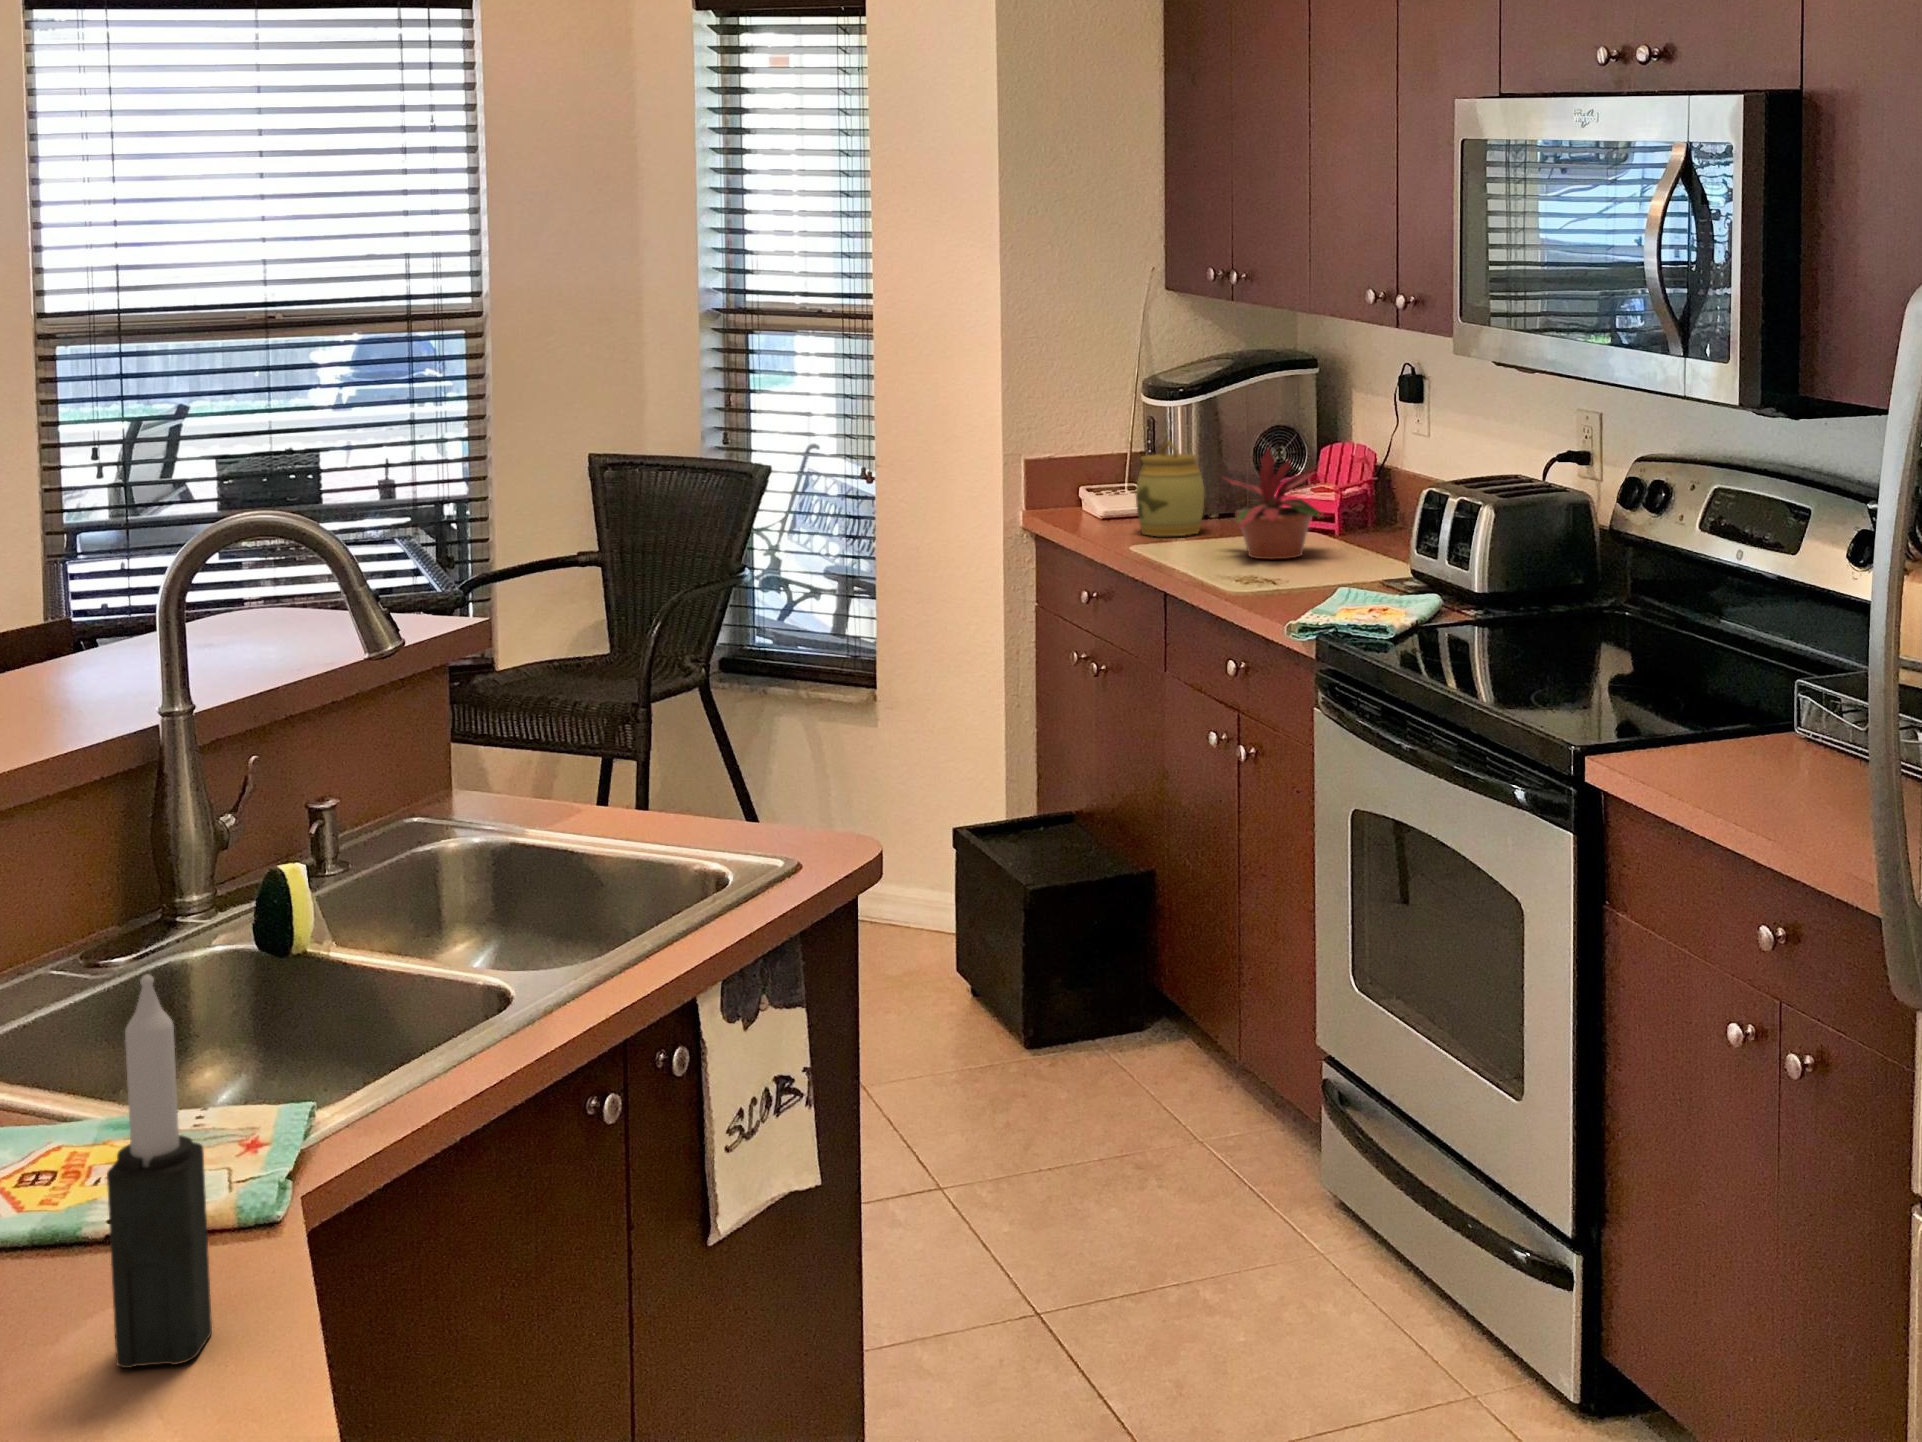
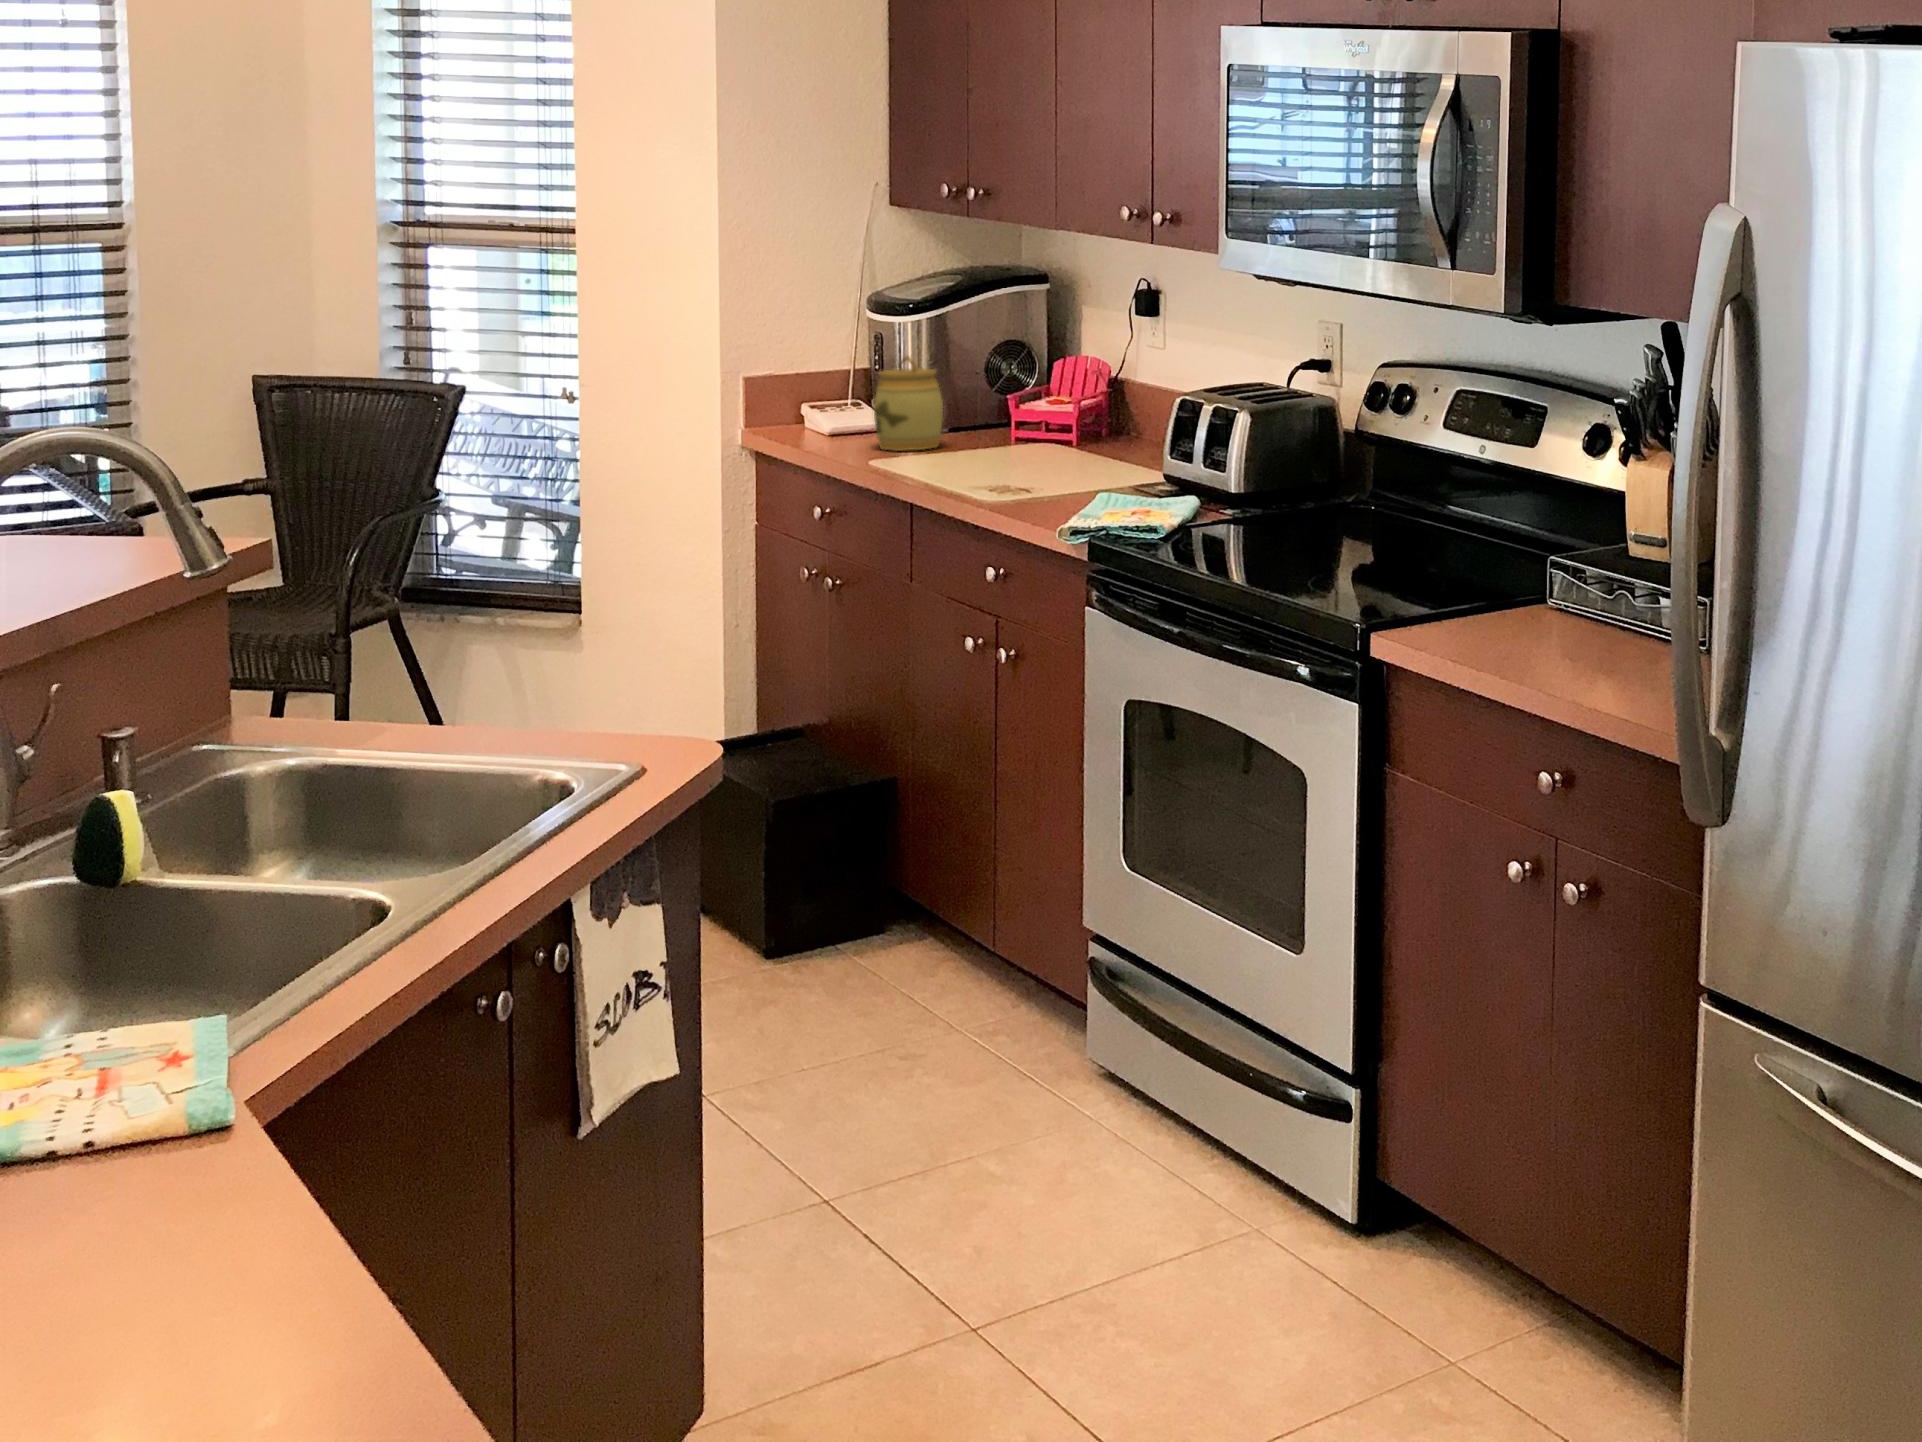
potted plant: present [1225,448,1321,559] -> none [960,357,1084,470]
candle: present [107,974,212,1368] -> none [87,872,191,1260]

